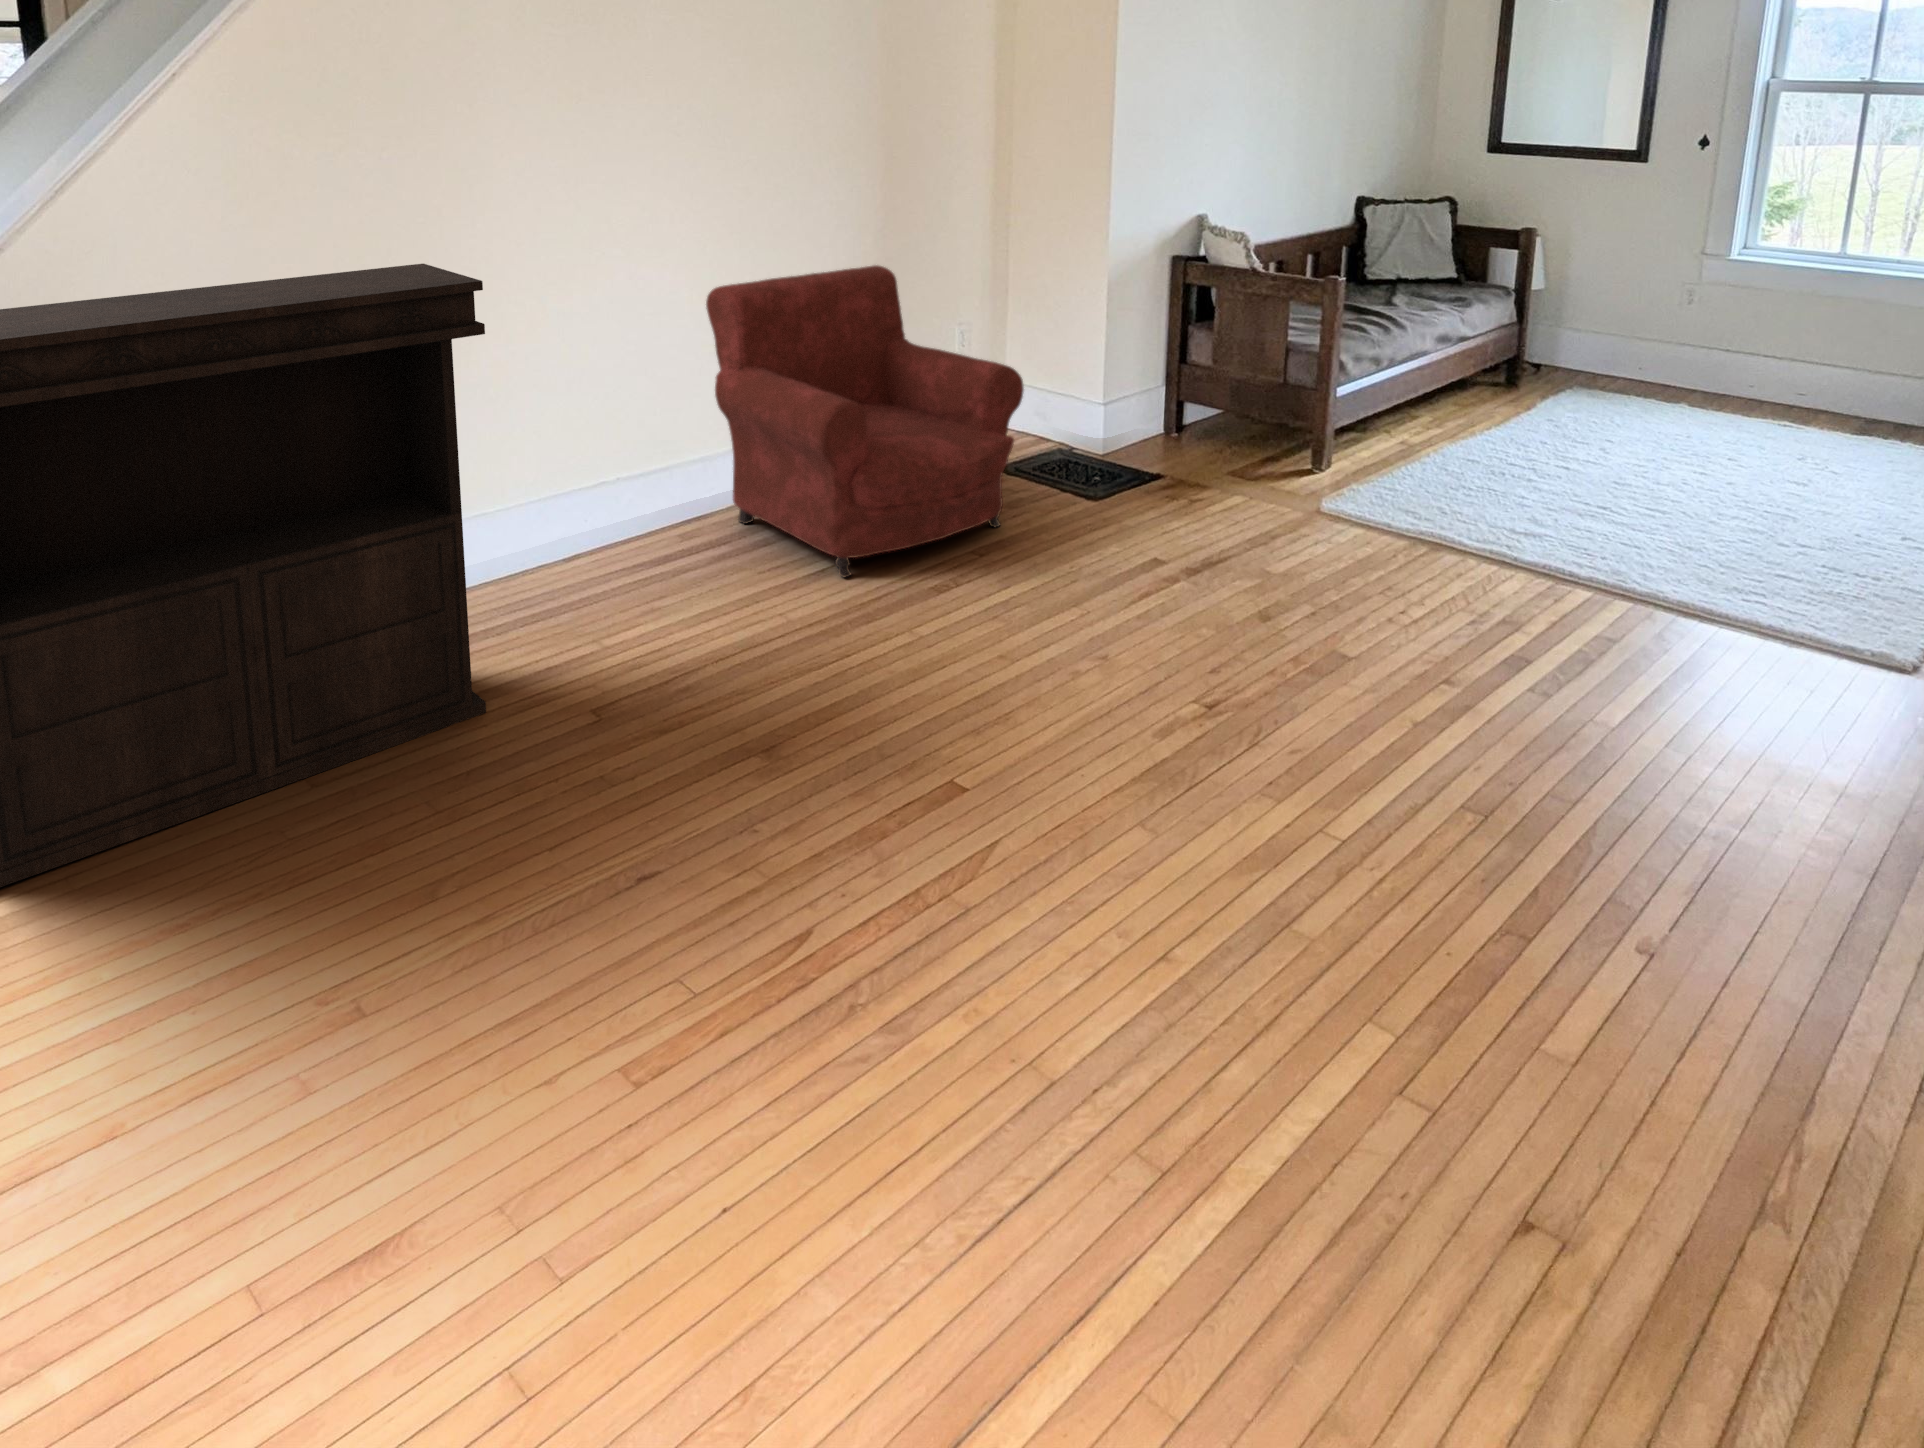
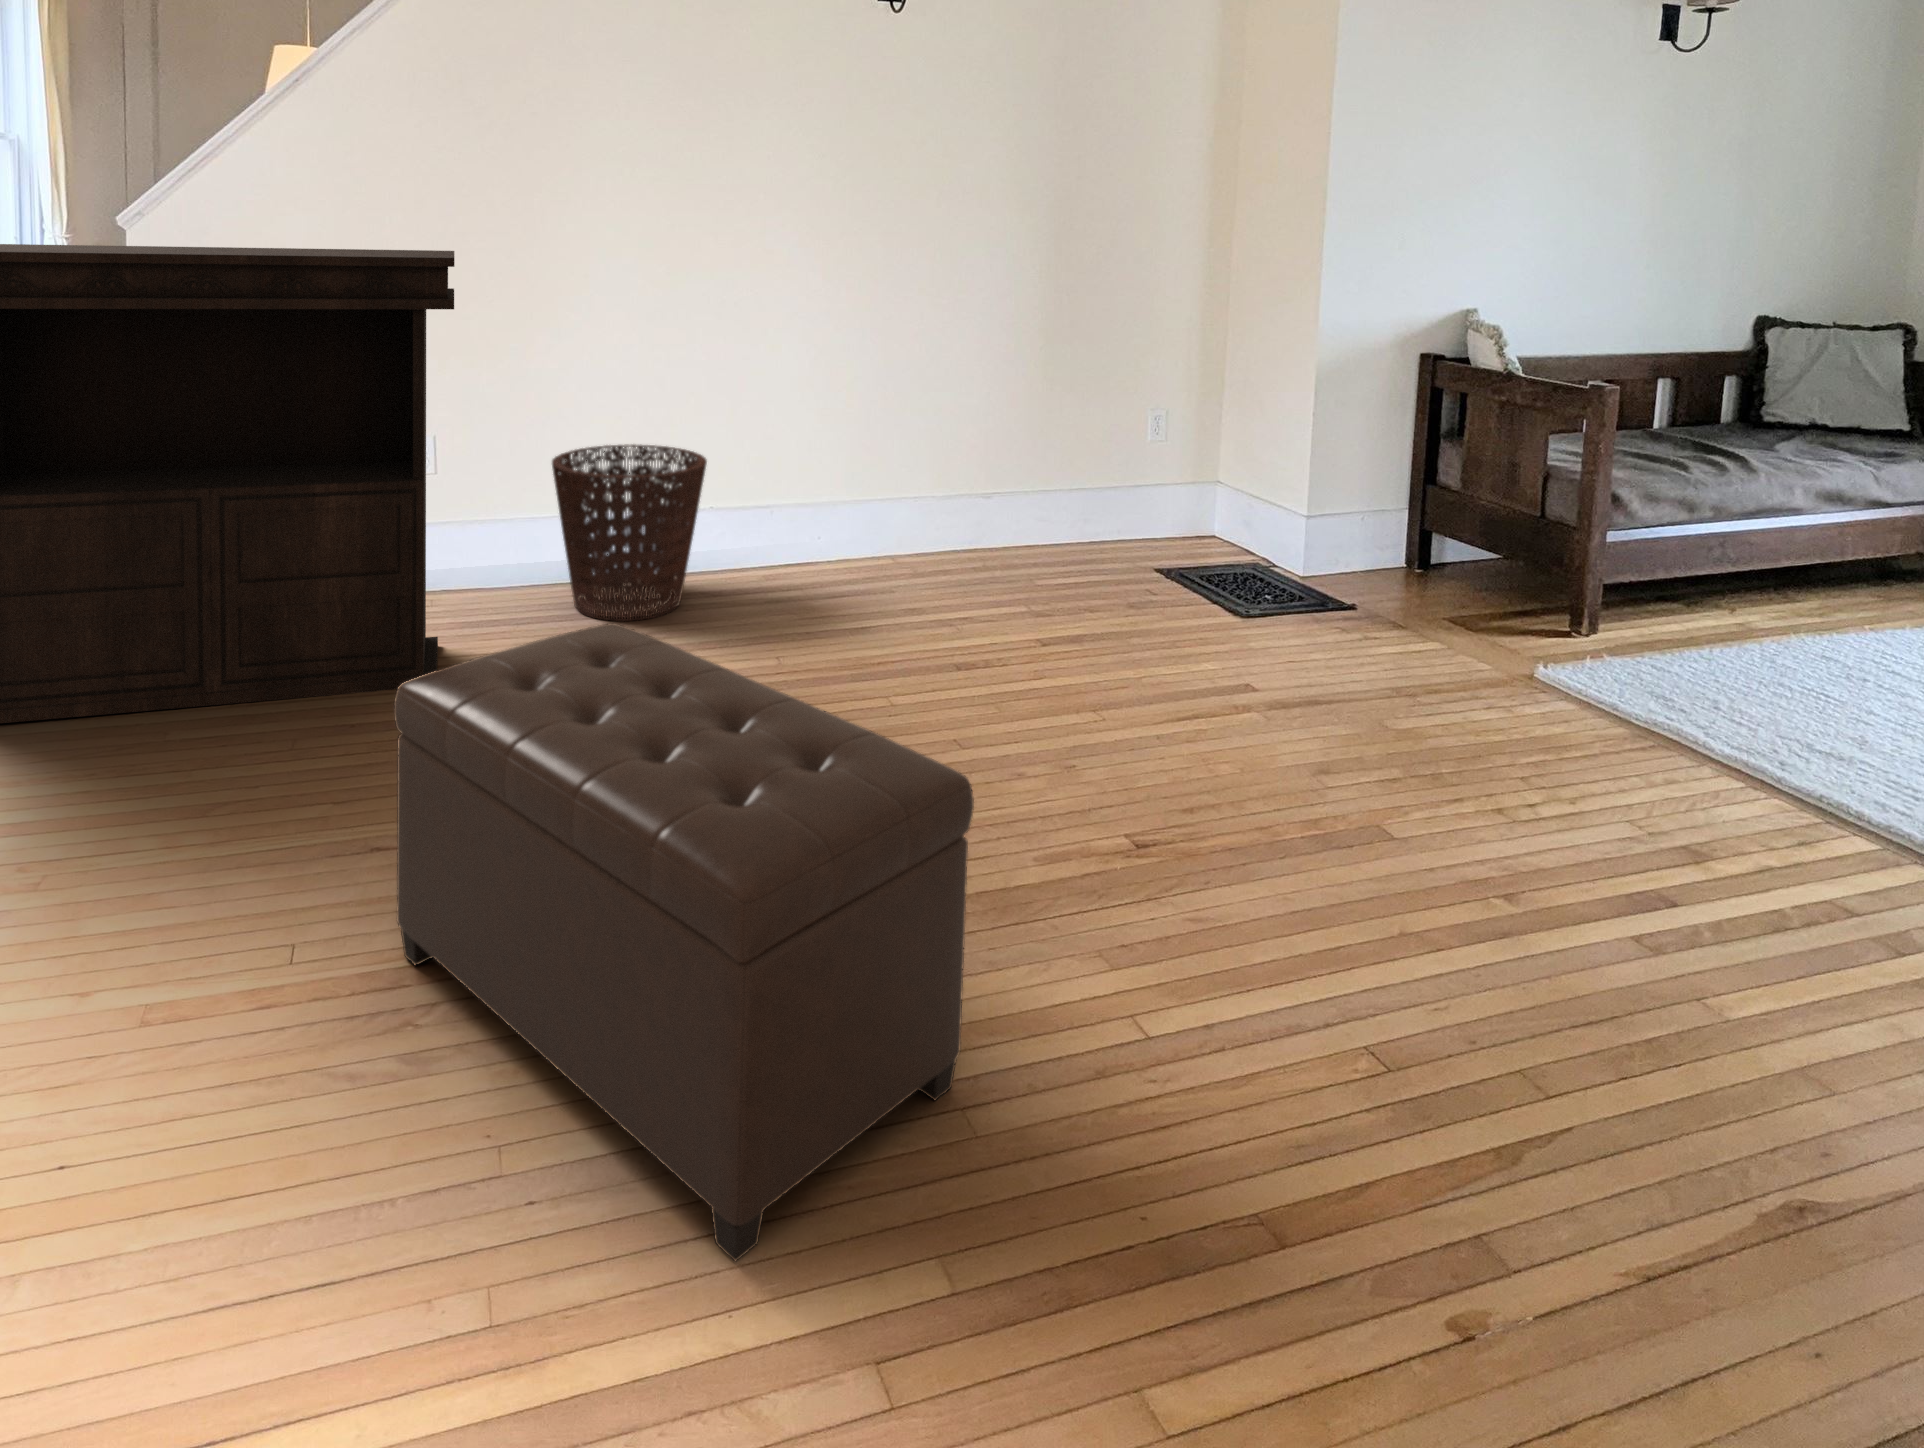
armchair: present [706,265,1024,577] -> none [807,325,1135,641]
basket: none [496,425,655,609] -> present [552,445,707,621]
ottoman: none [734,625,1259,1084] -> present [394,623,974,1261]

